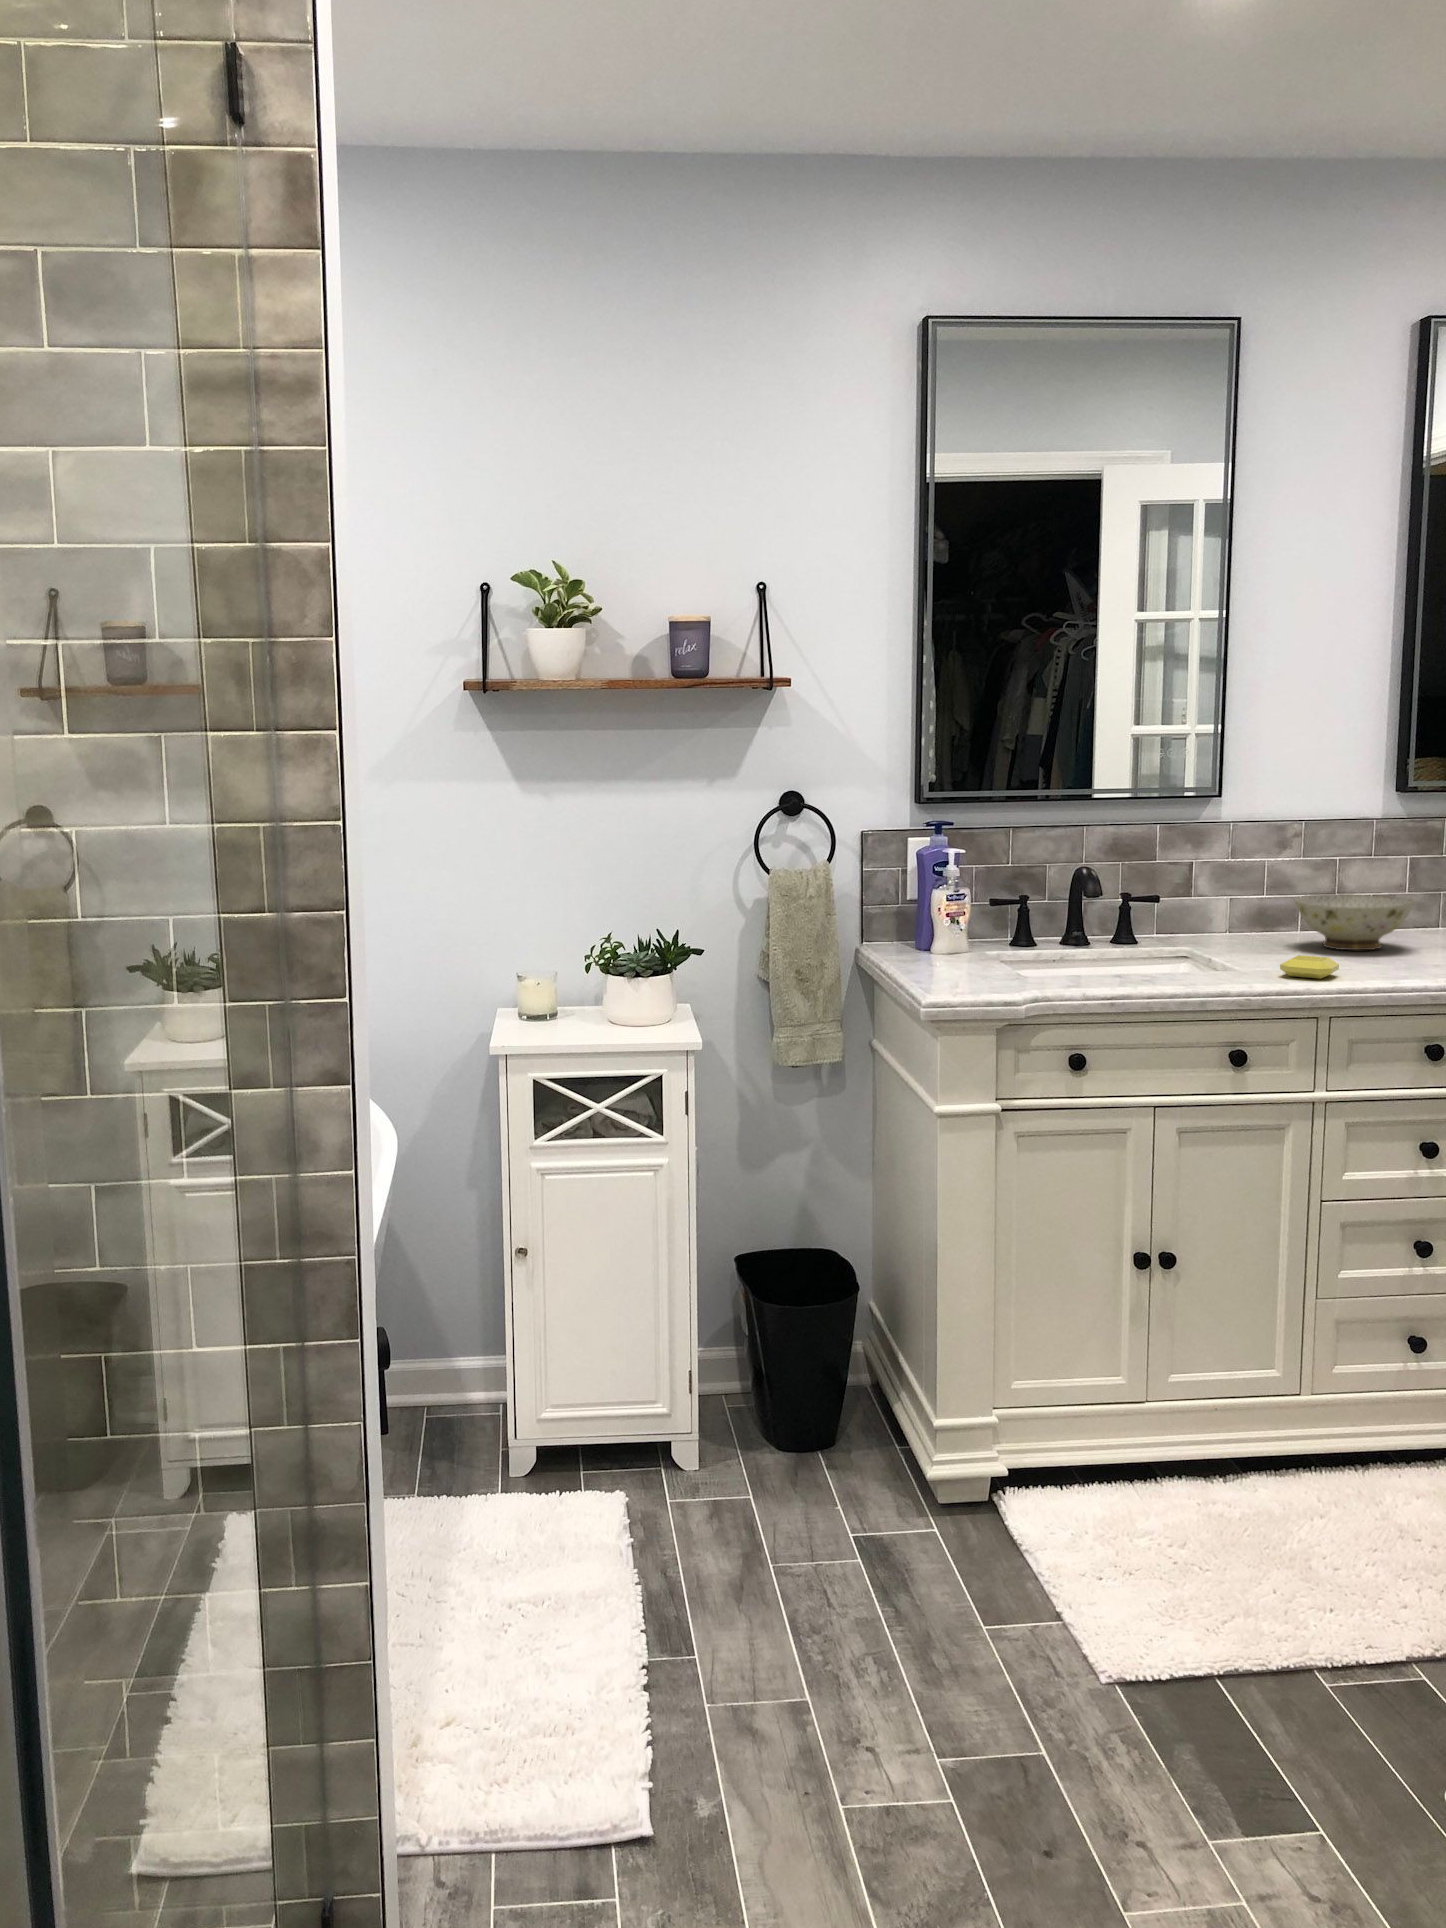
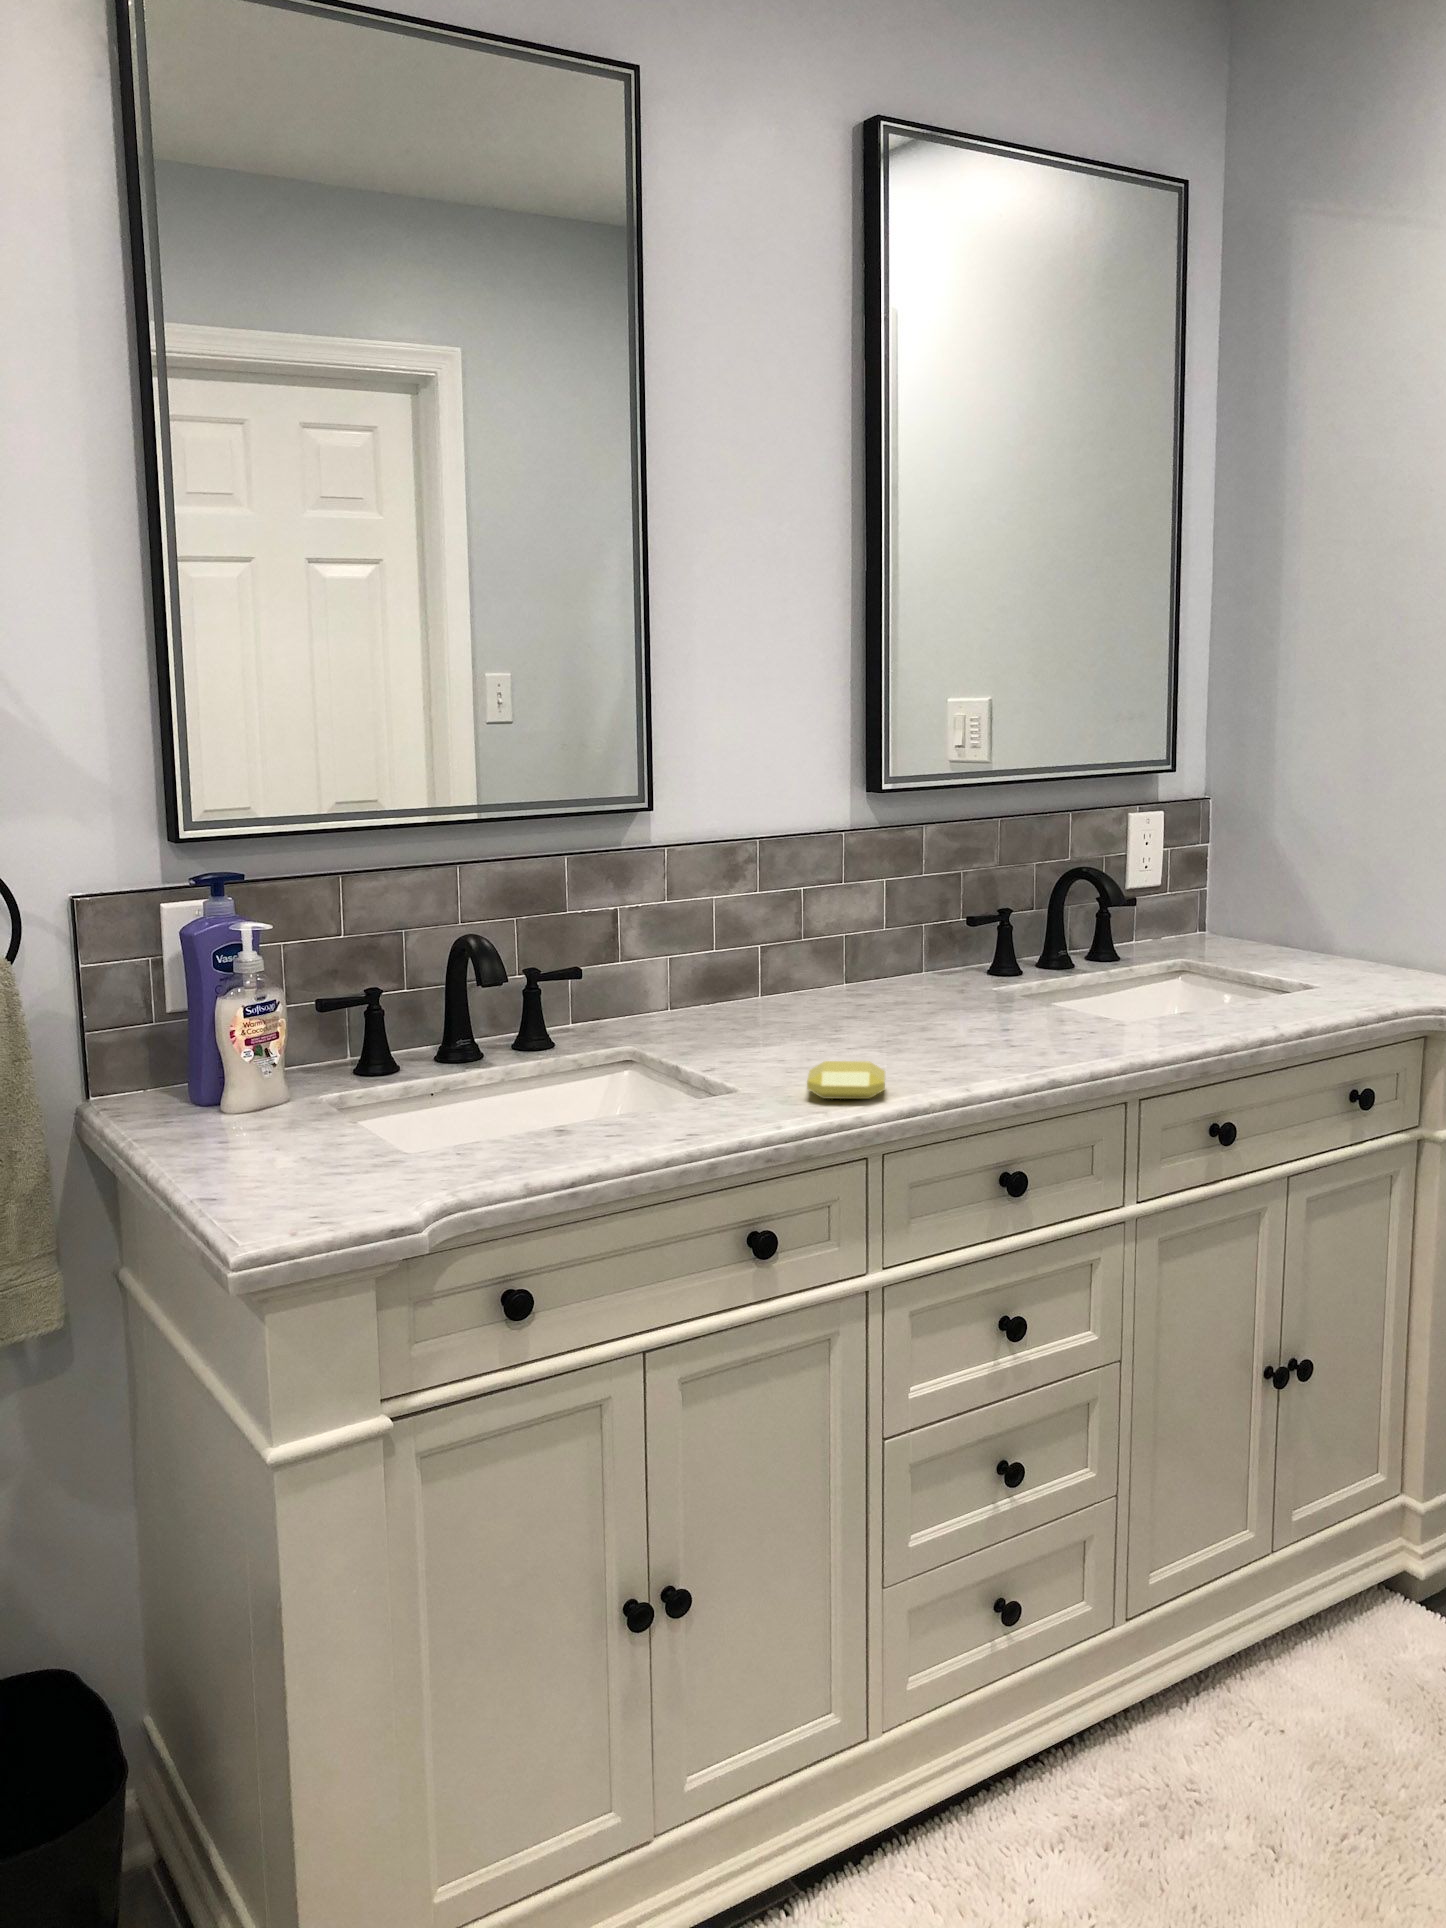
ceramic bowl: present [1295,894,1413,950] -> none [768,942,925,1029]

